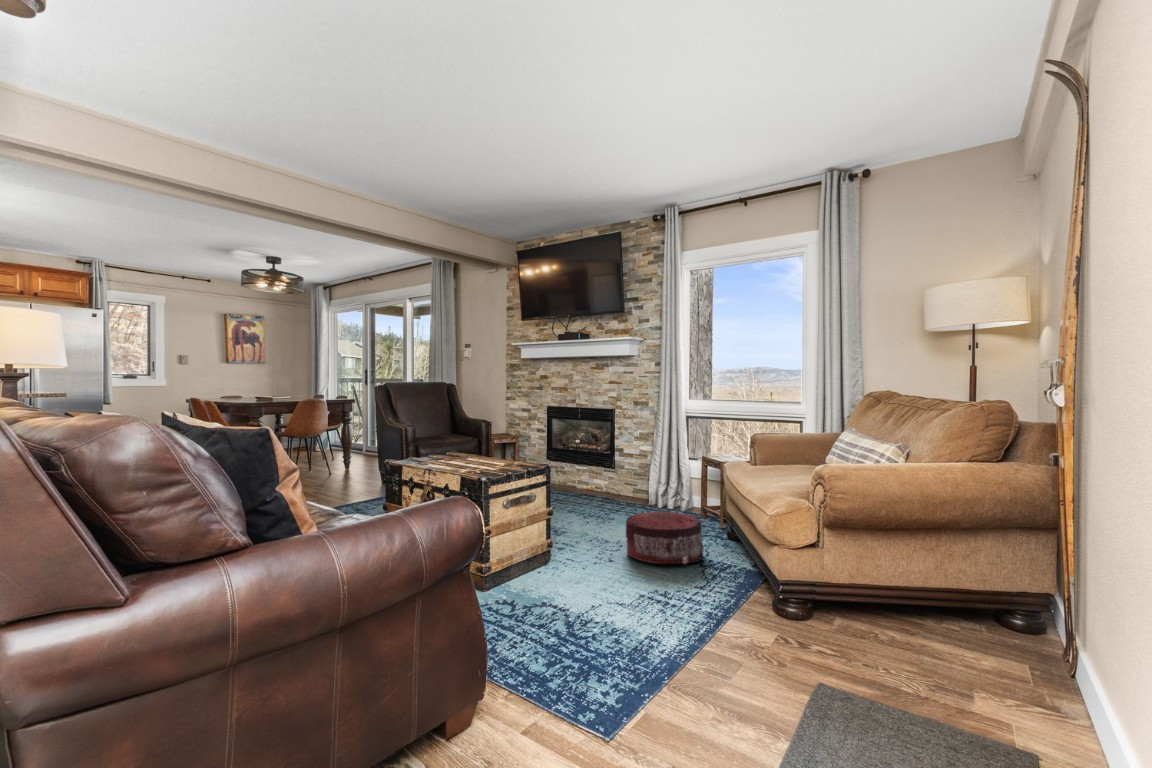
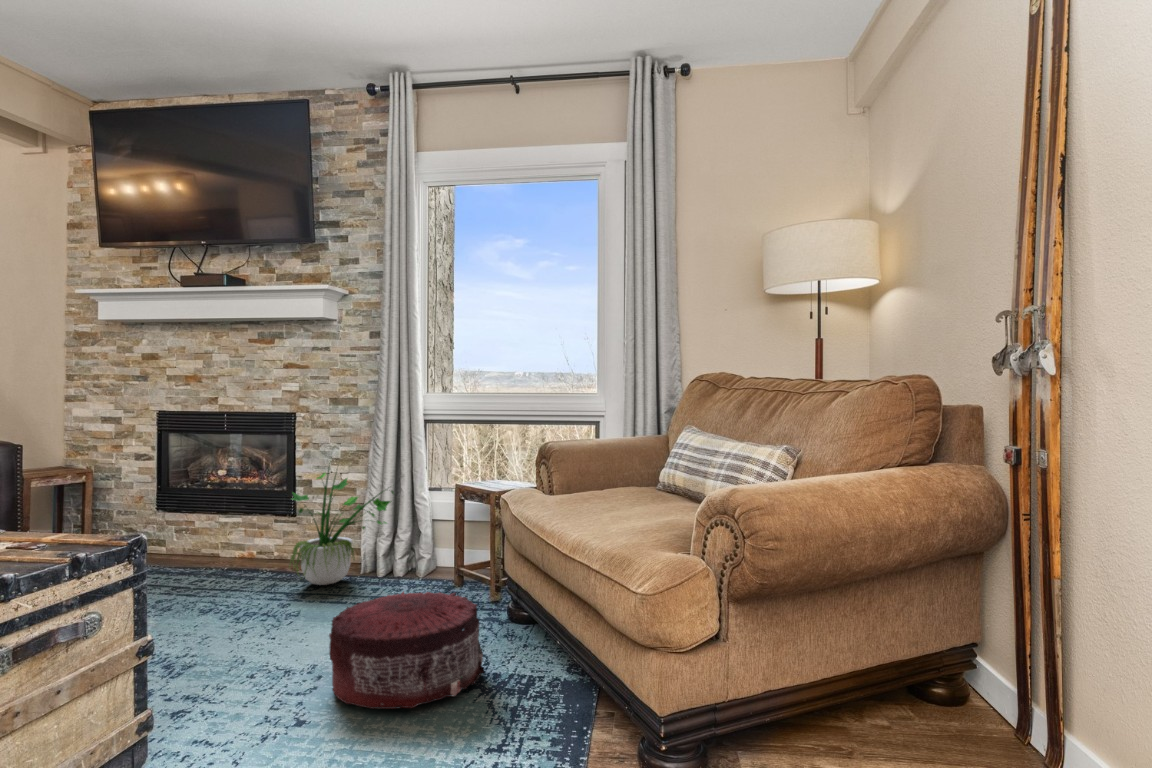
potted plant: none [610,430,668,508] -> present [290,463,394,585]

